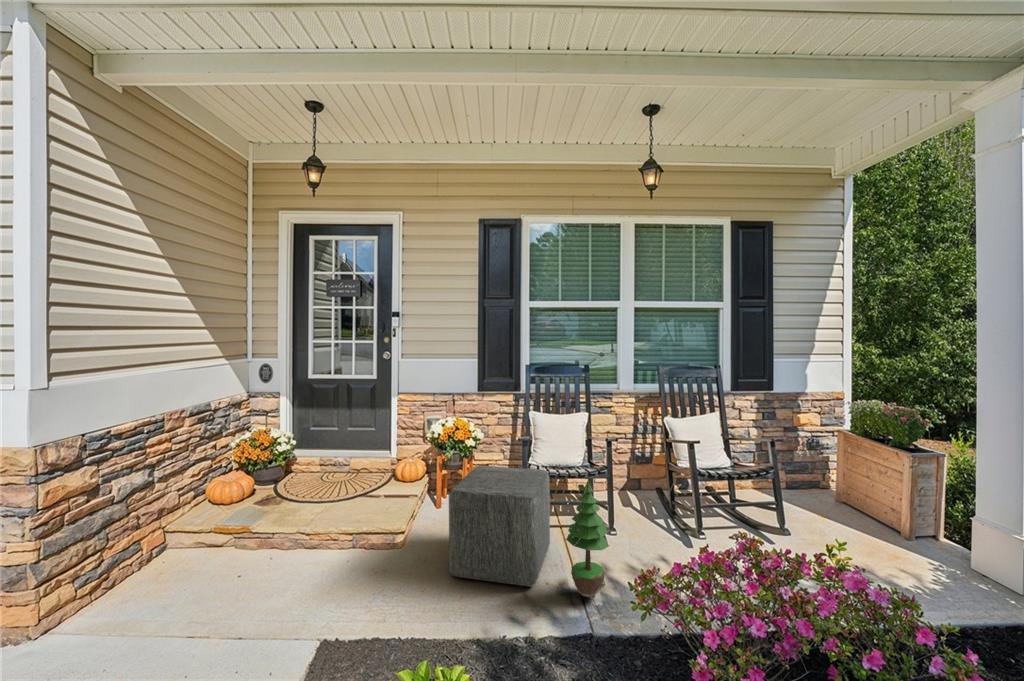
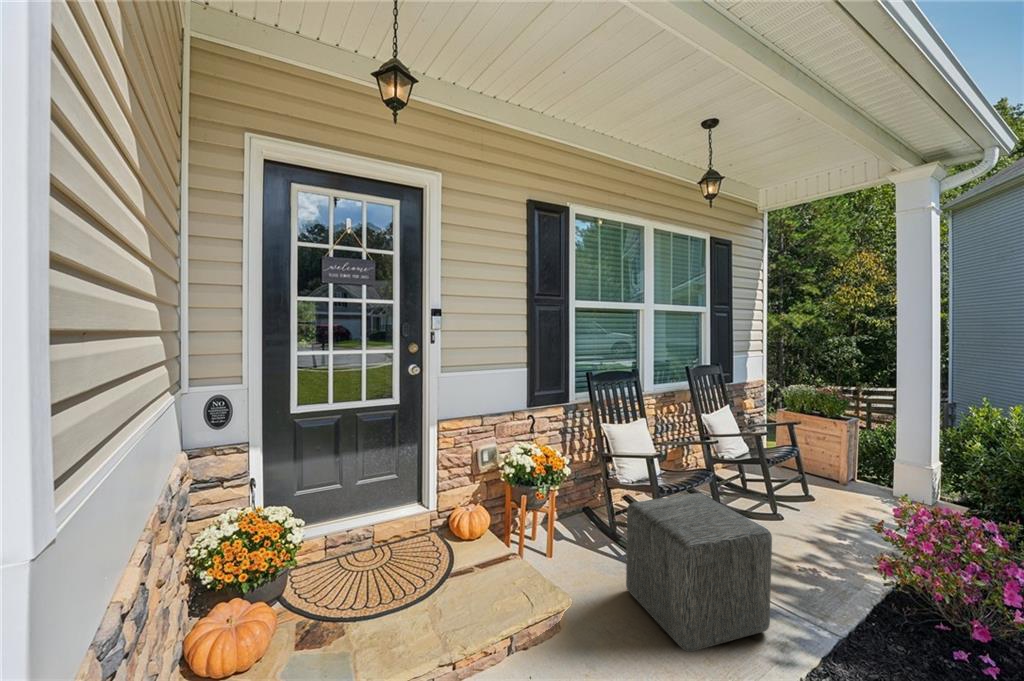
potted tree: present [566,481,609,598] -> none [789,499,843,621]

